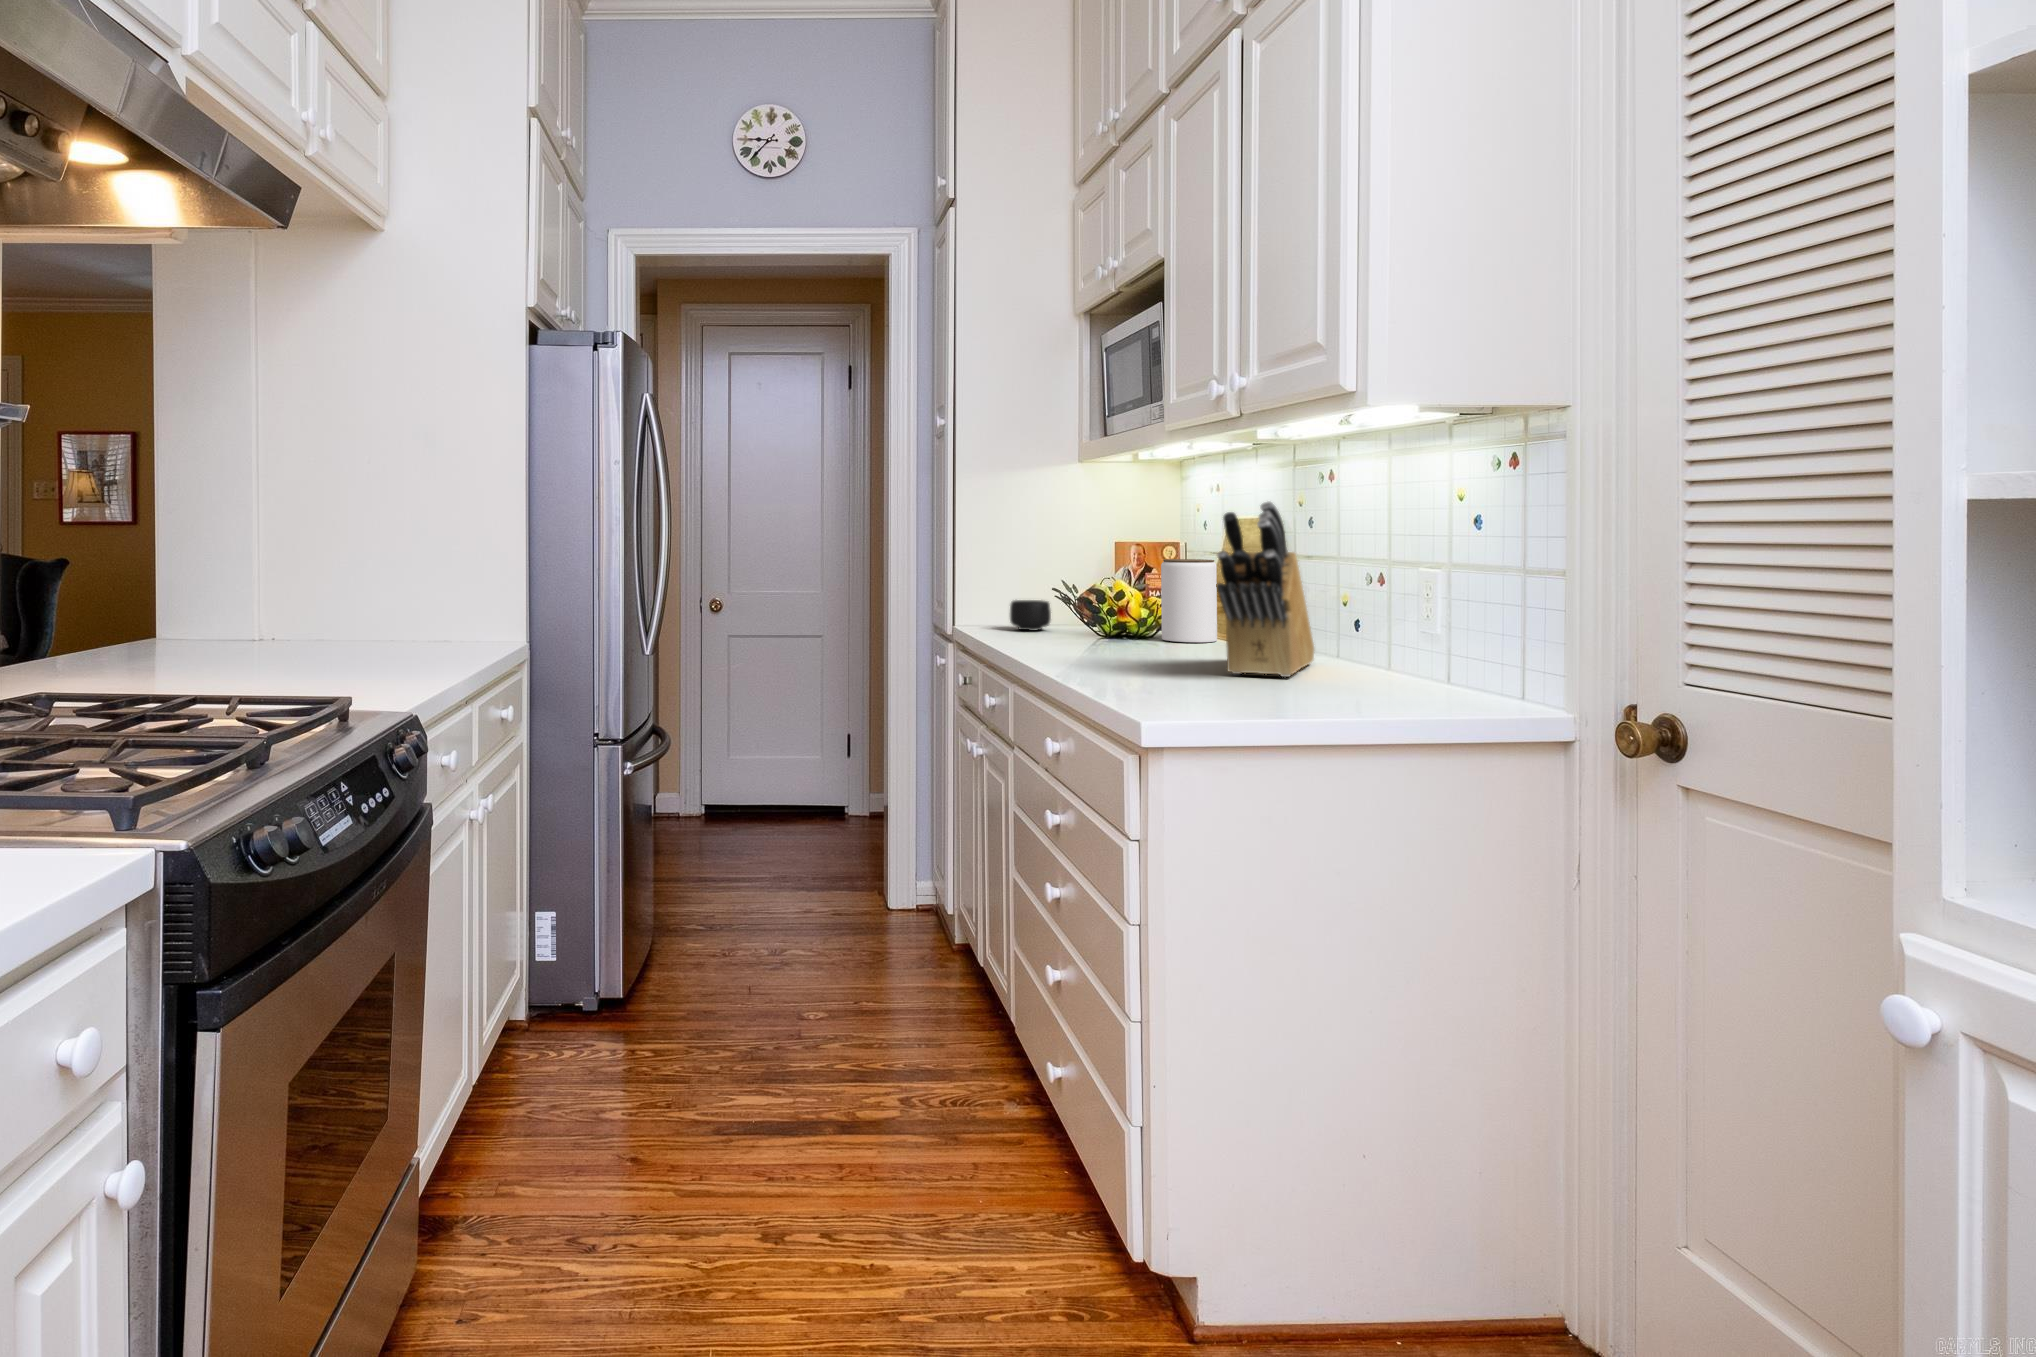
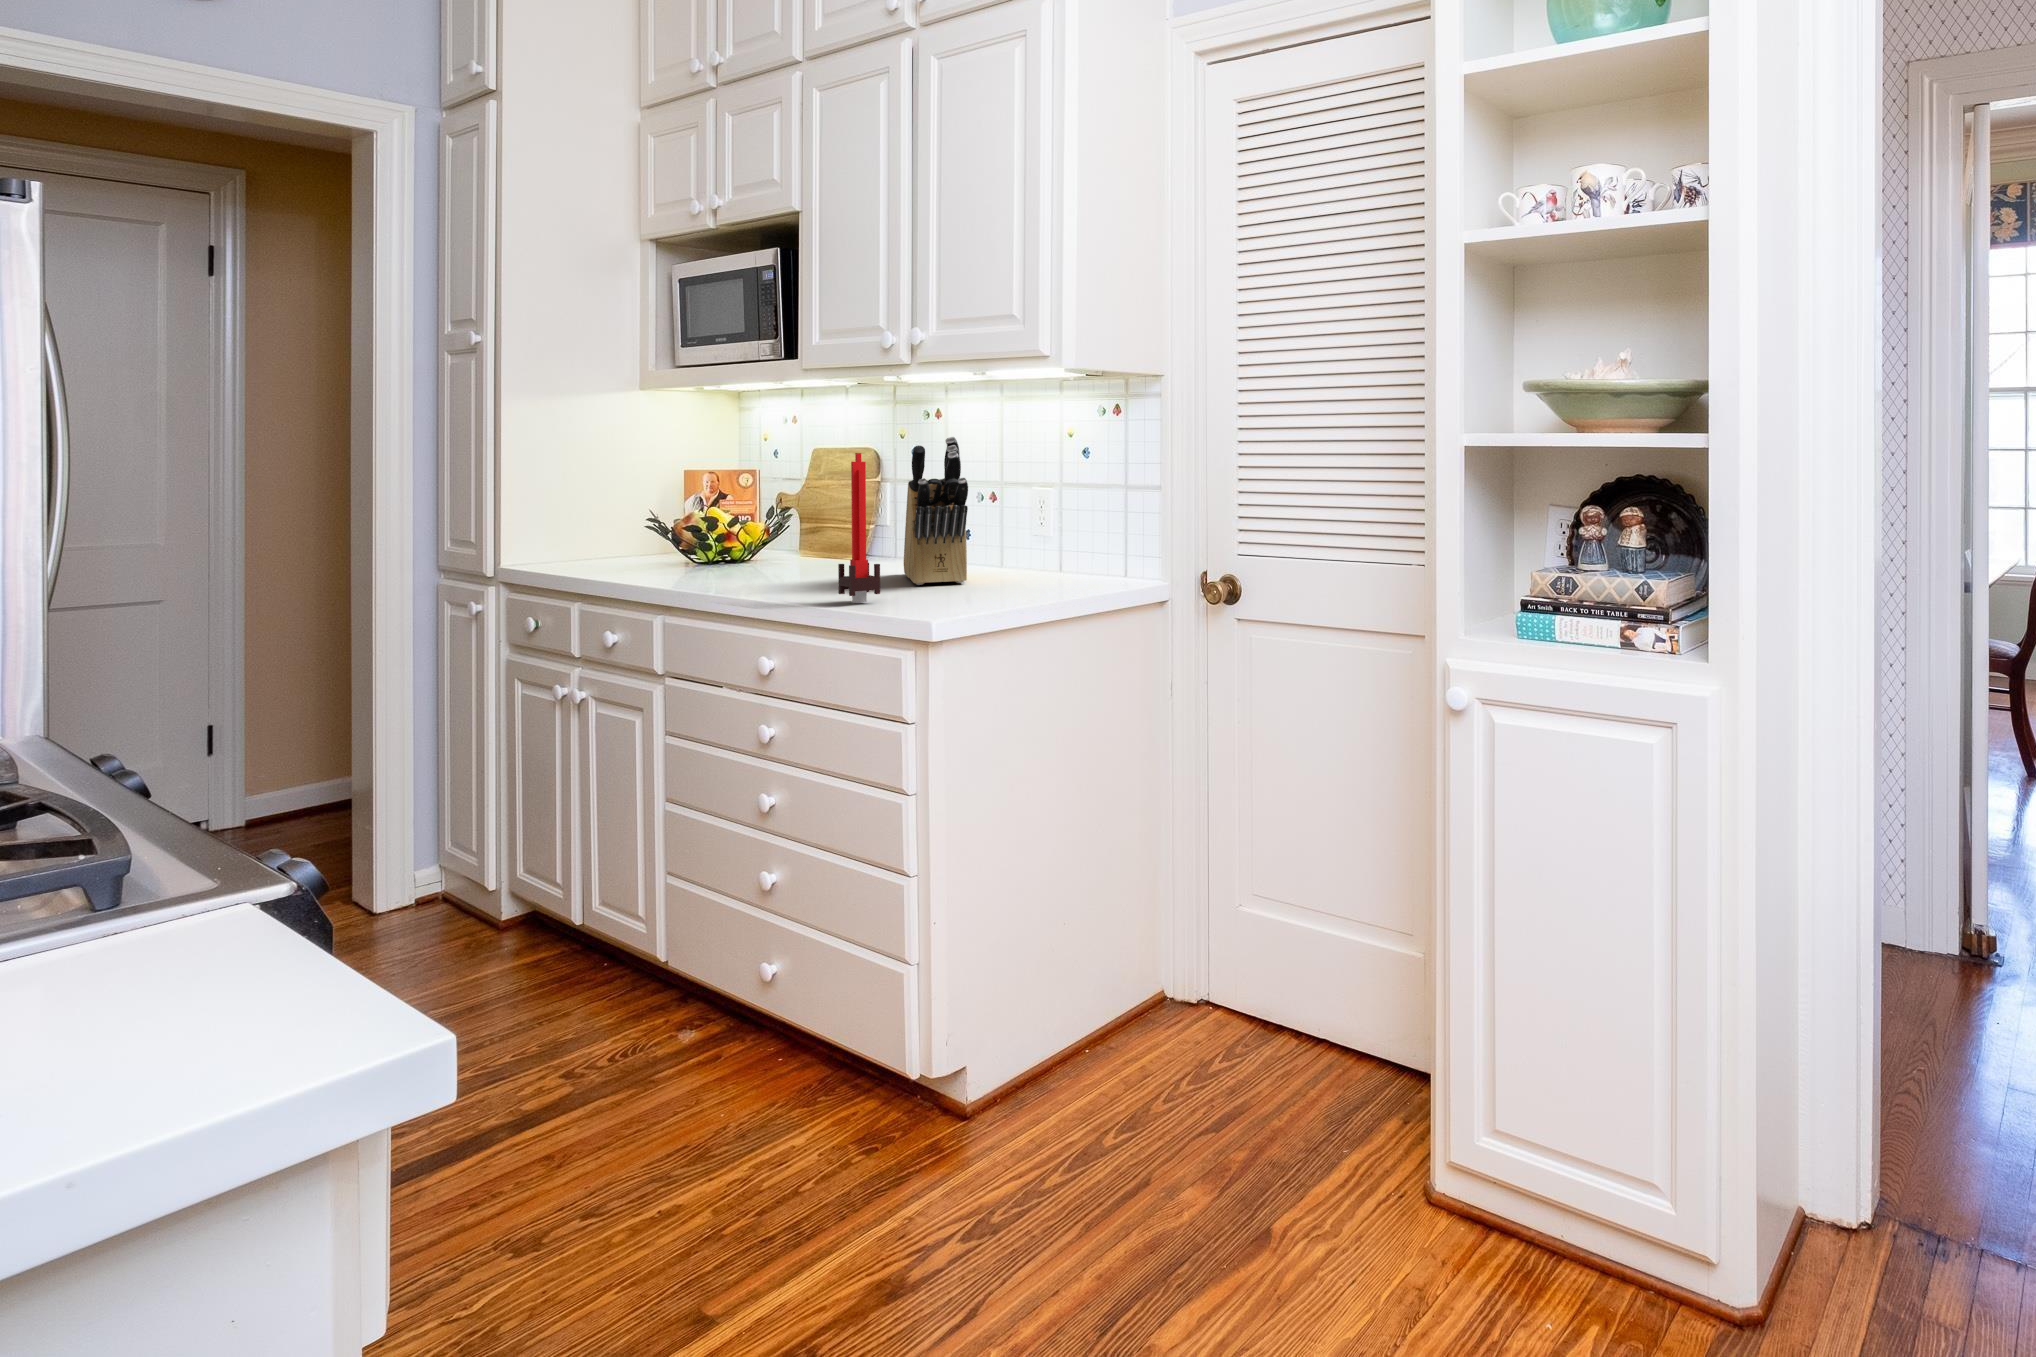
candle: none [1107,522,1145,688] -> present [838,453,880,603]
jar: present [1161,559,1217,642] -> none [782,491,834,567]
mug: present [1010,600,1051,631] -> none [603,538,654,569]

